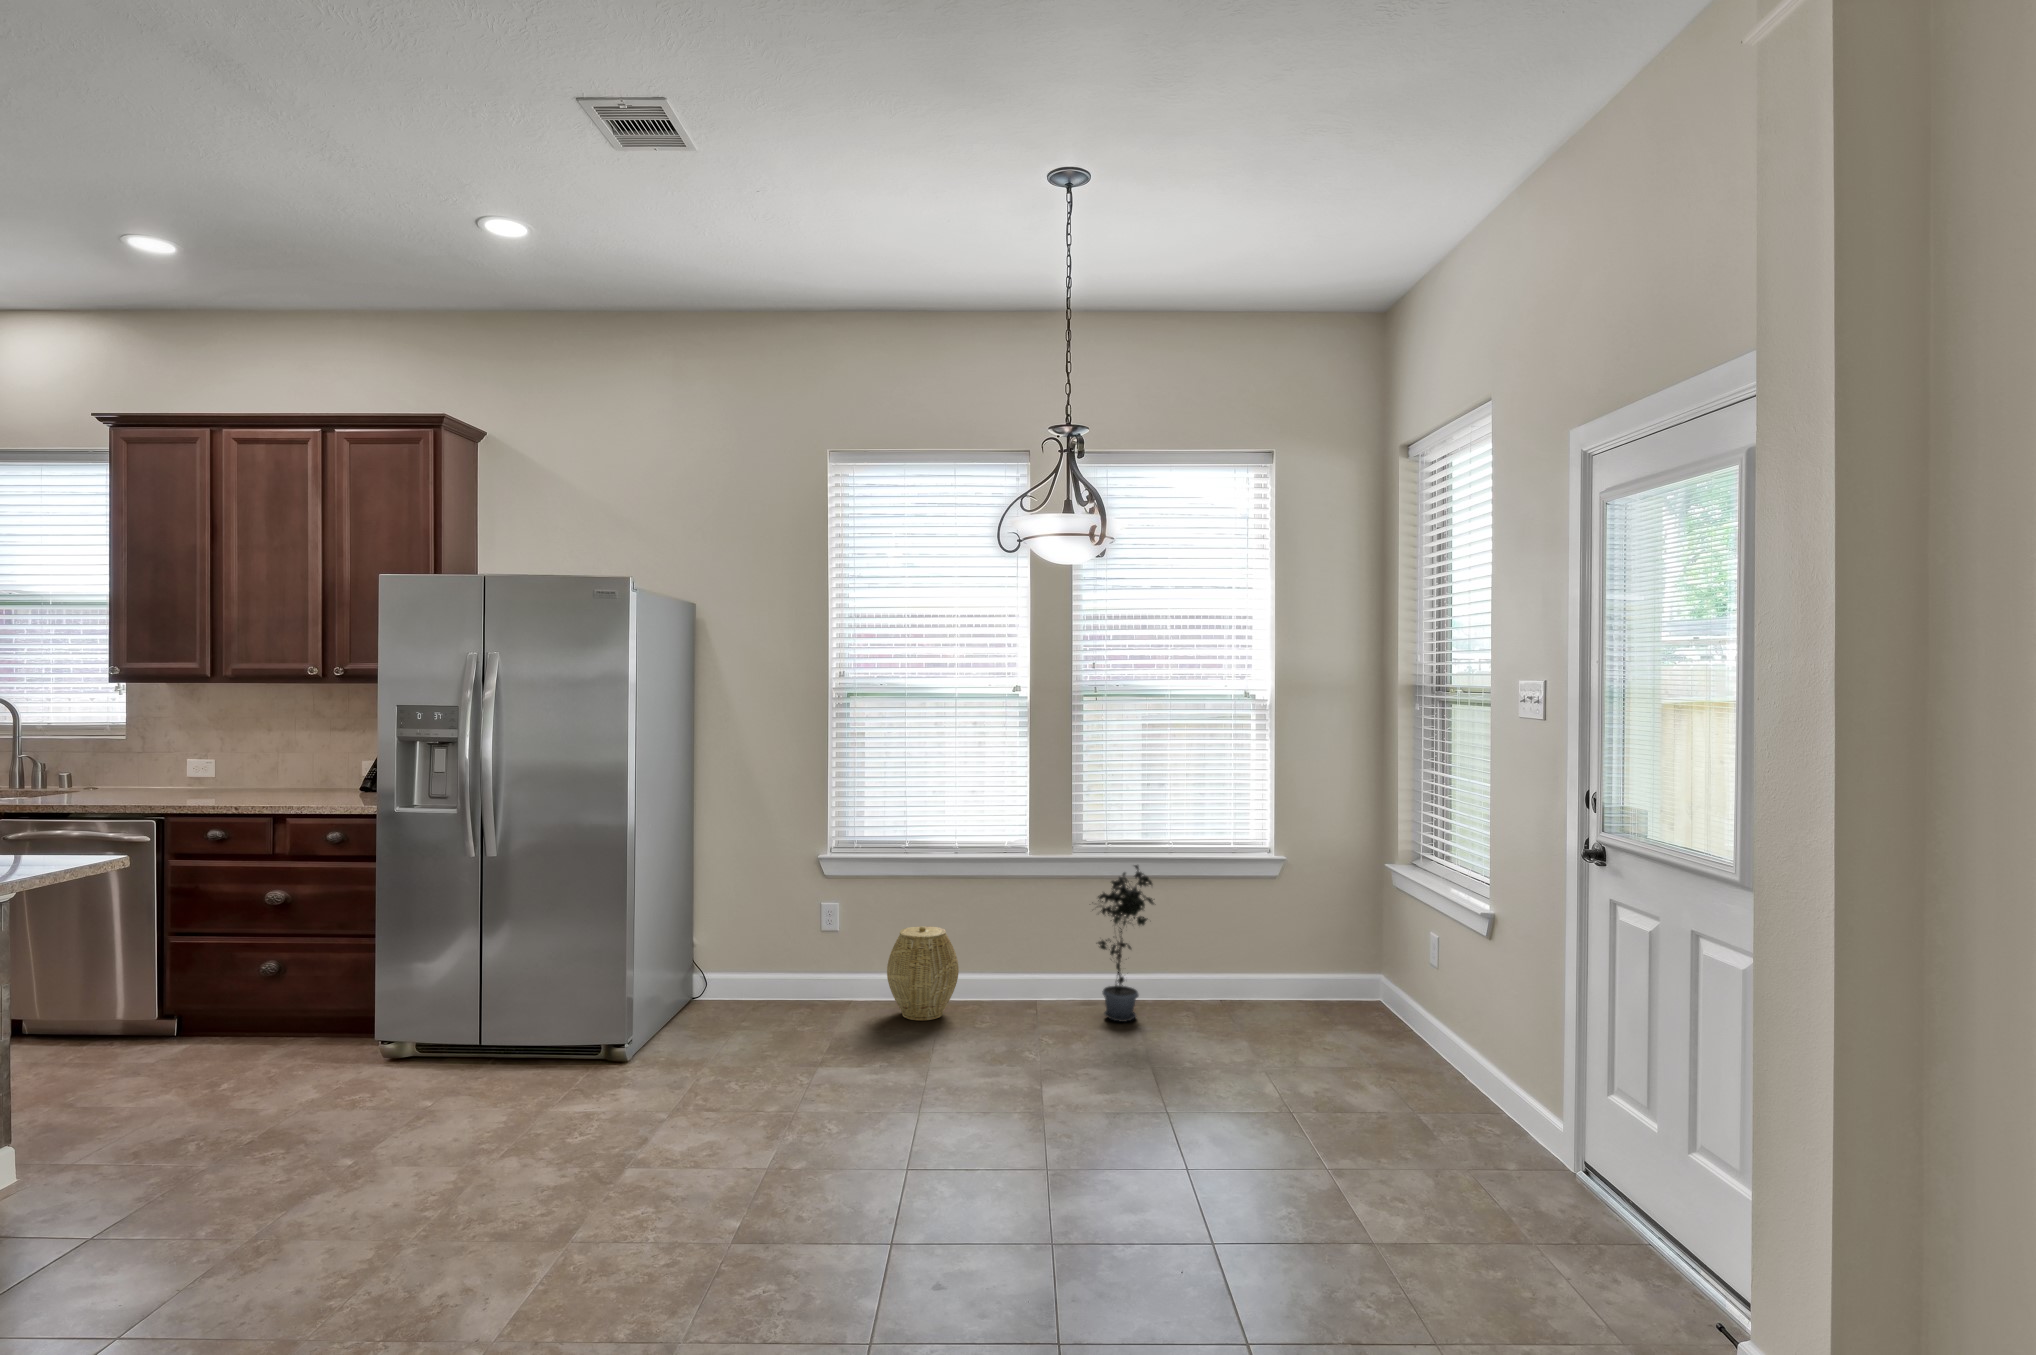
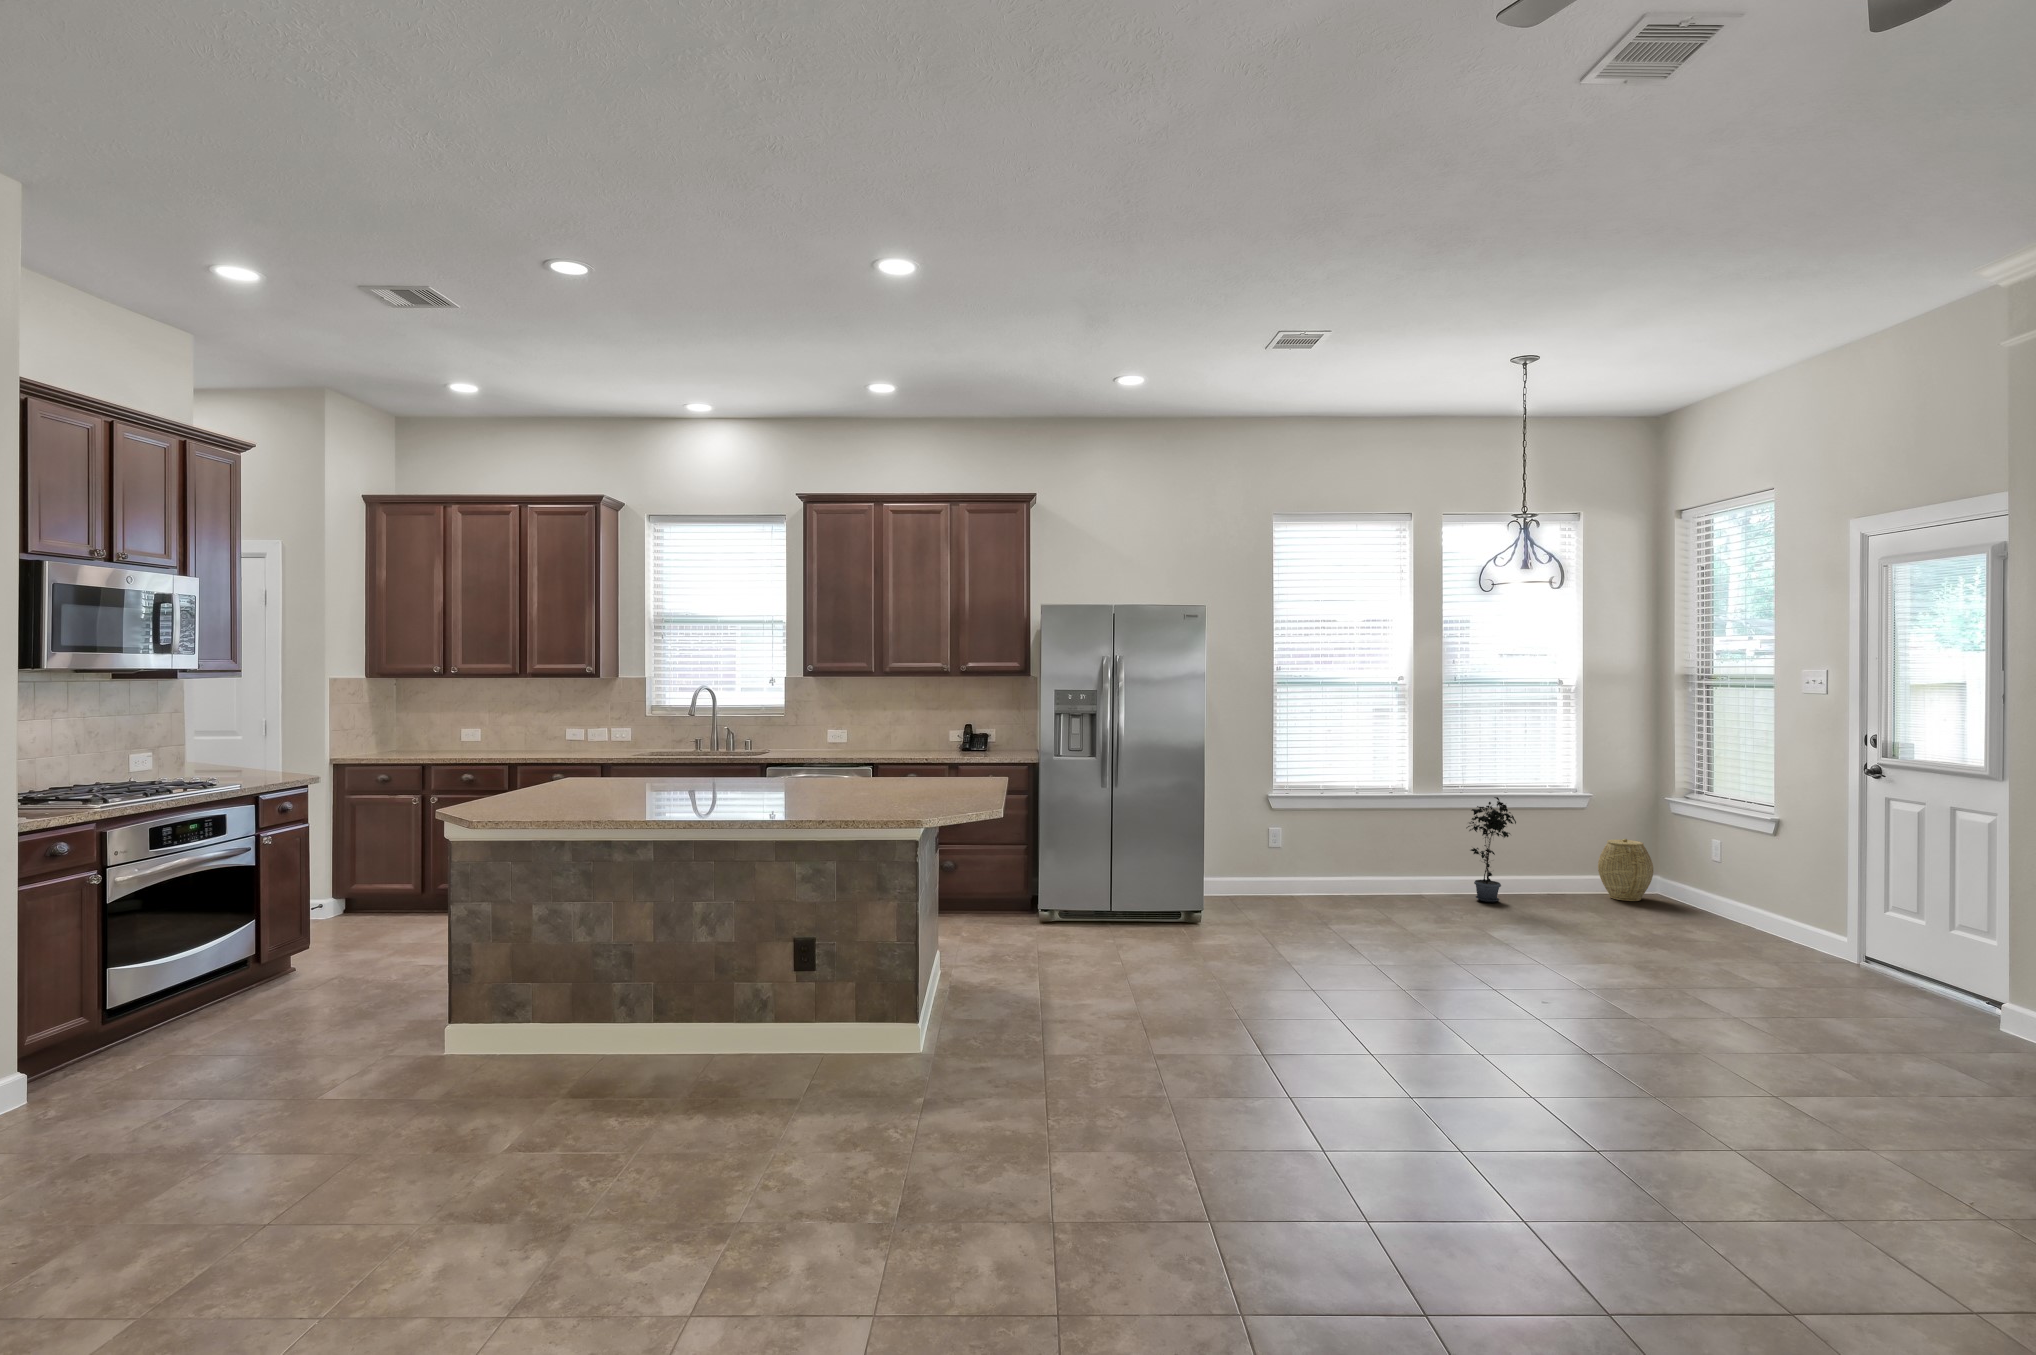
woven basket: present [887,926,959,1021] -> present [1598,839,1653,901]

